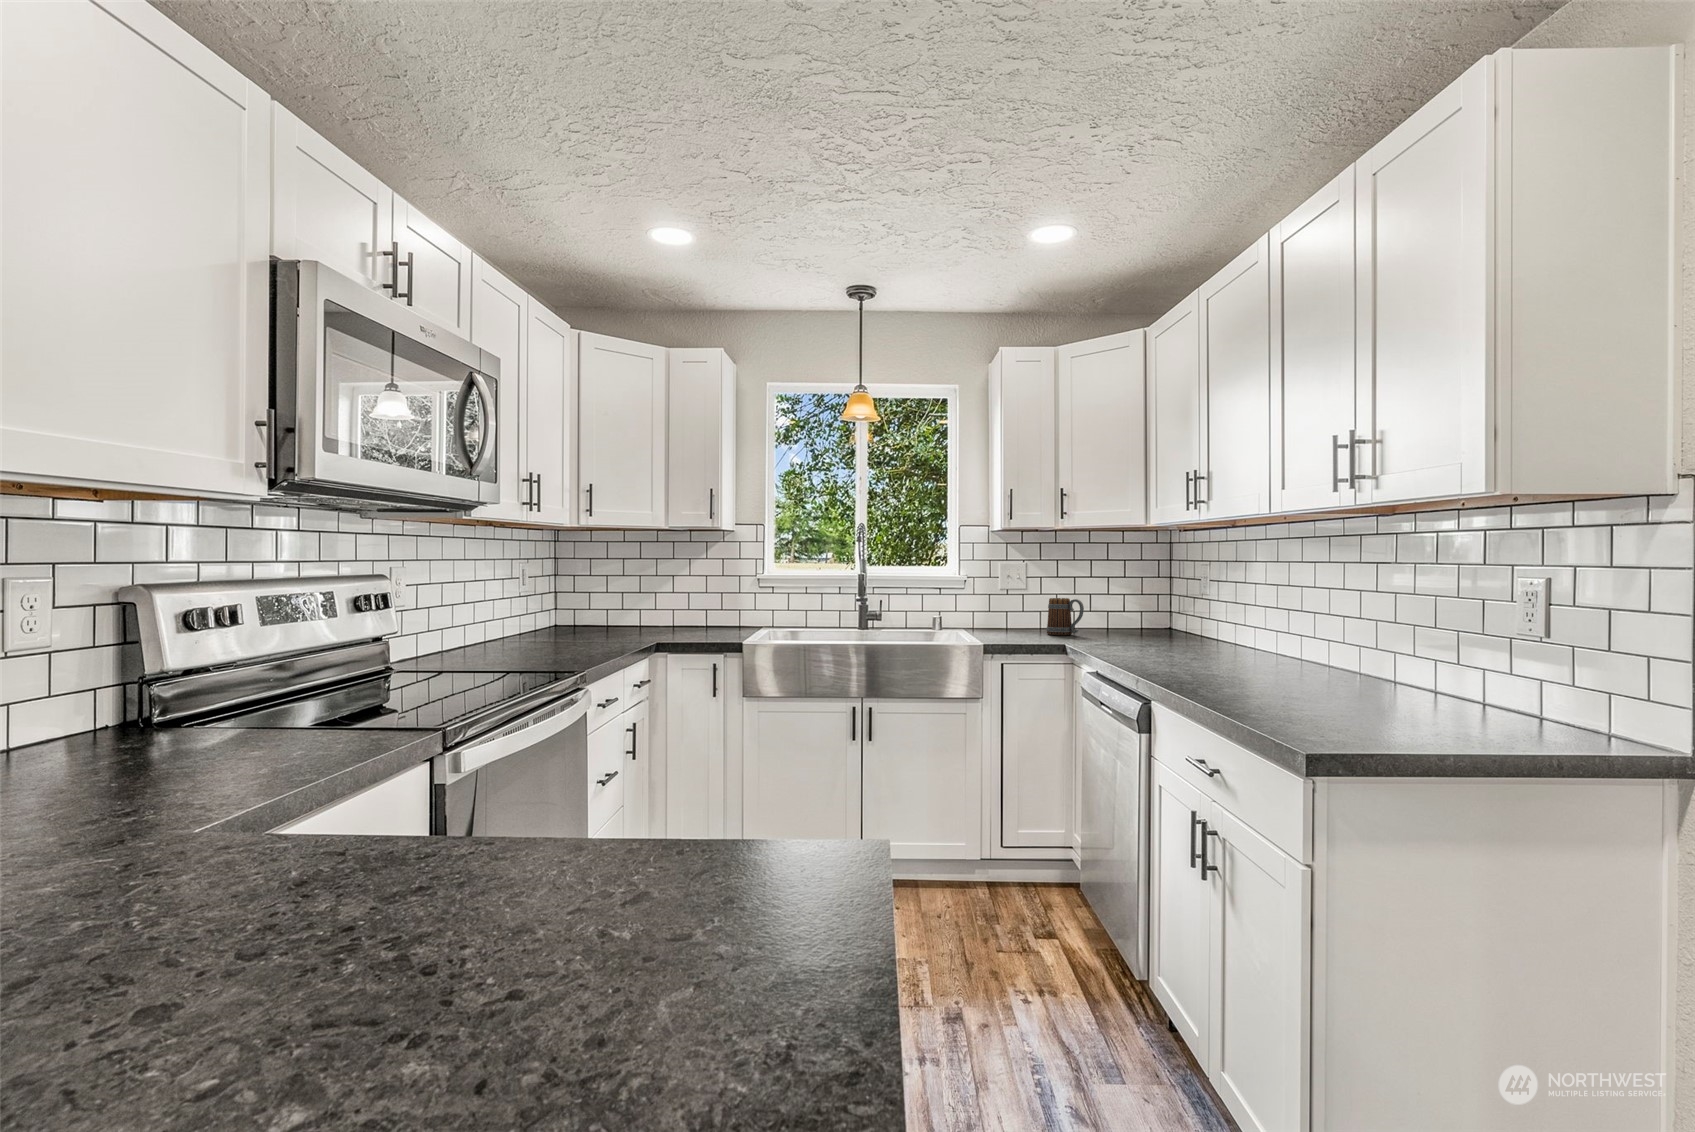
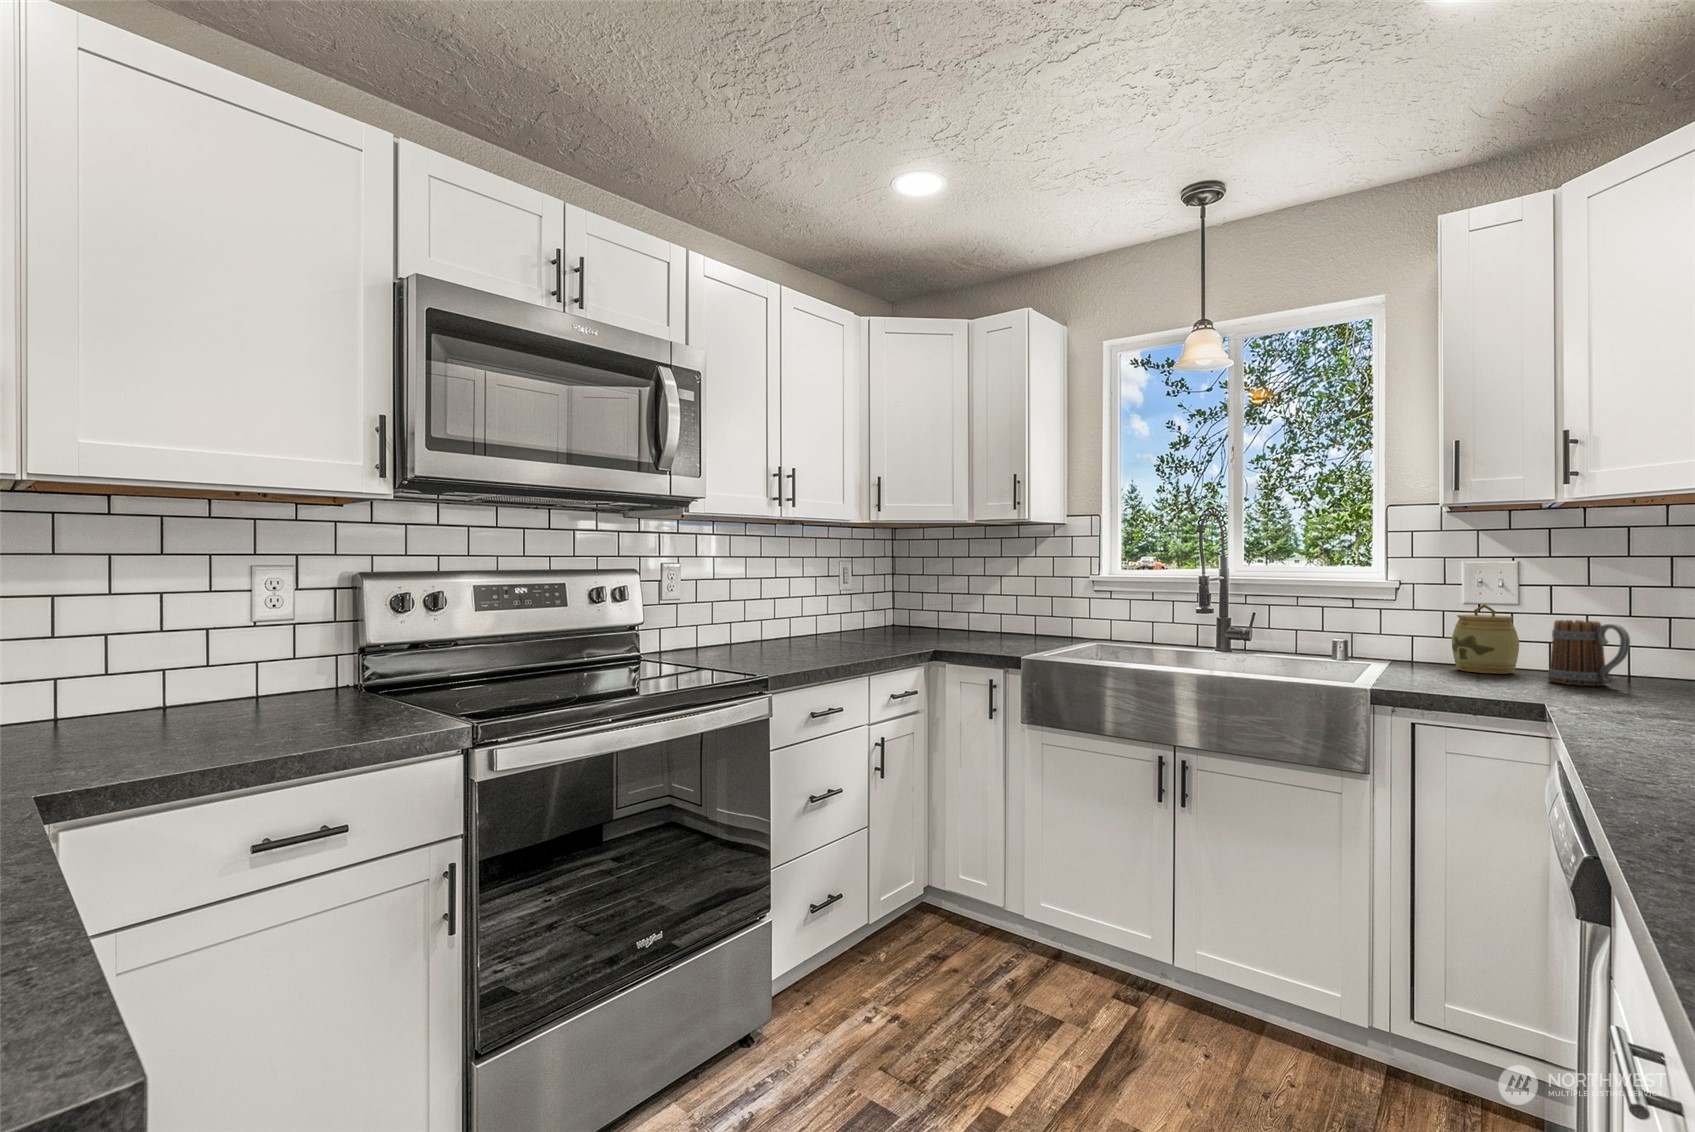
jar: none [996,590,1029,632] -> present [1452,604,1519,674]

